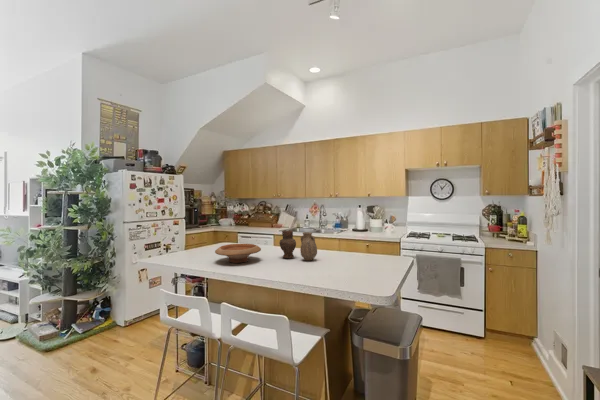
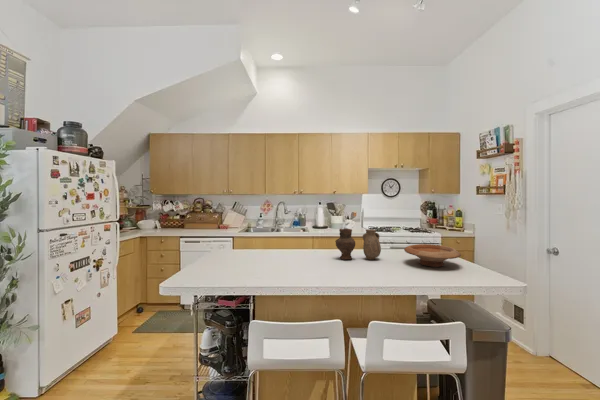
wooden bowl: present [215,244,261,263] -> present [404,244,461,267]

